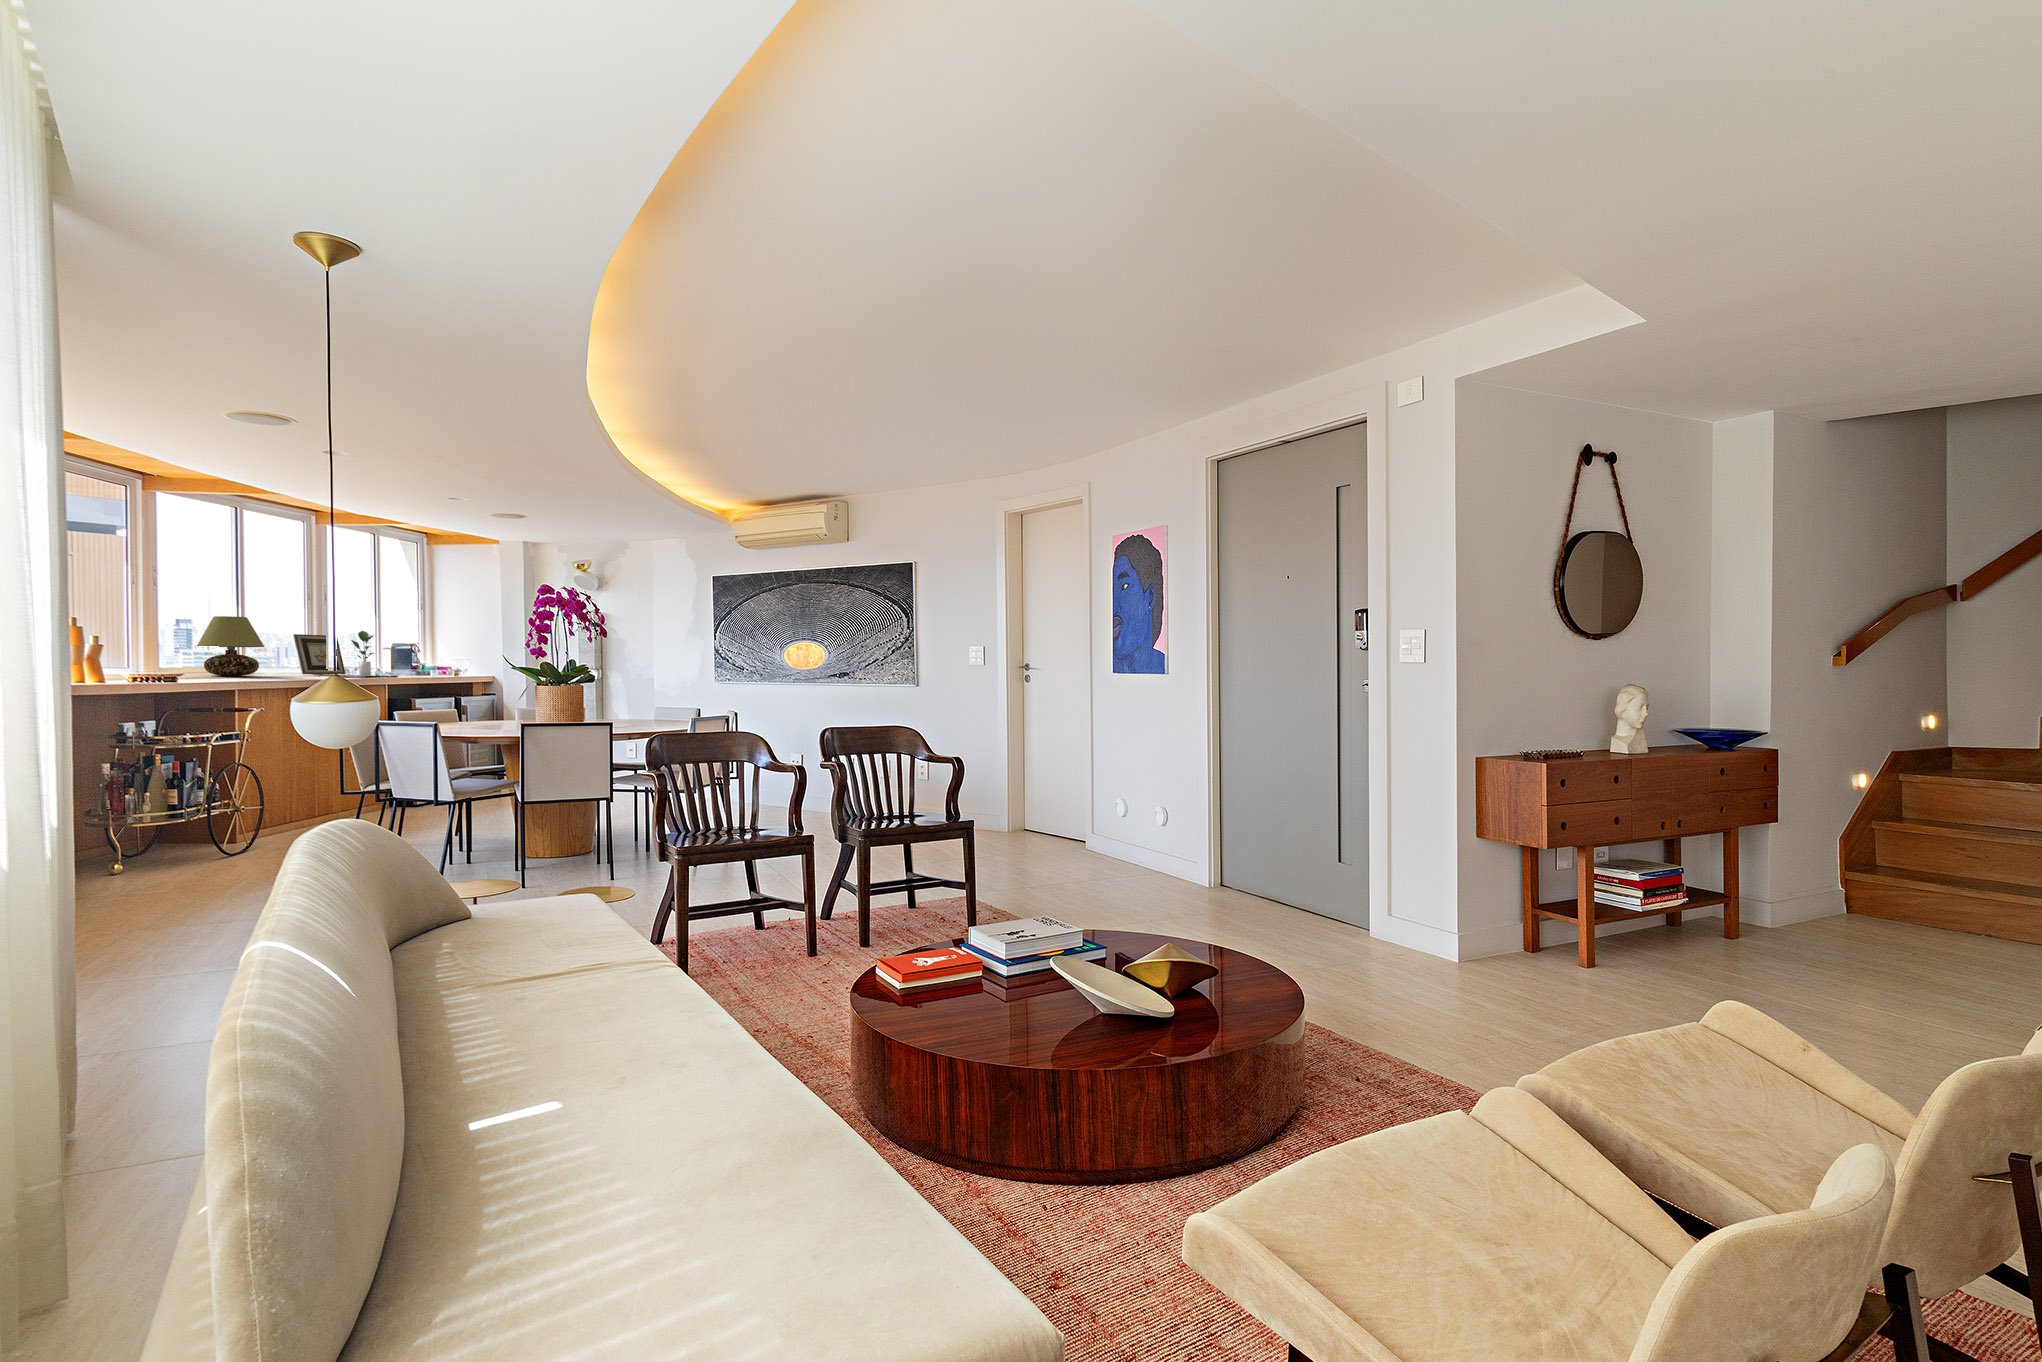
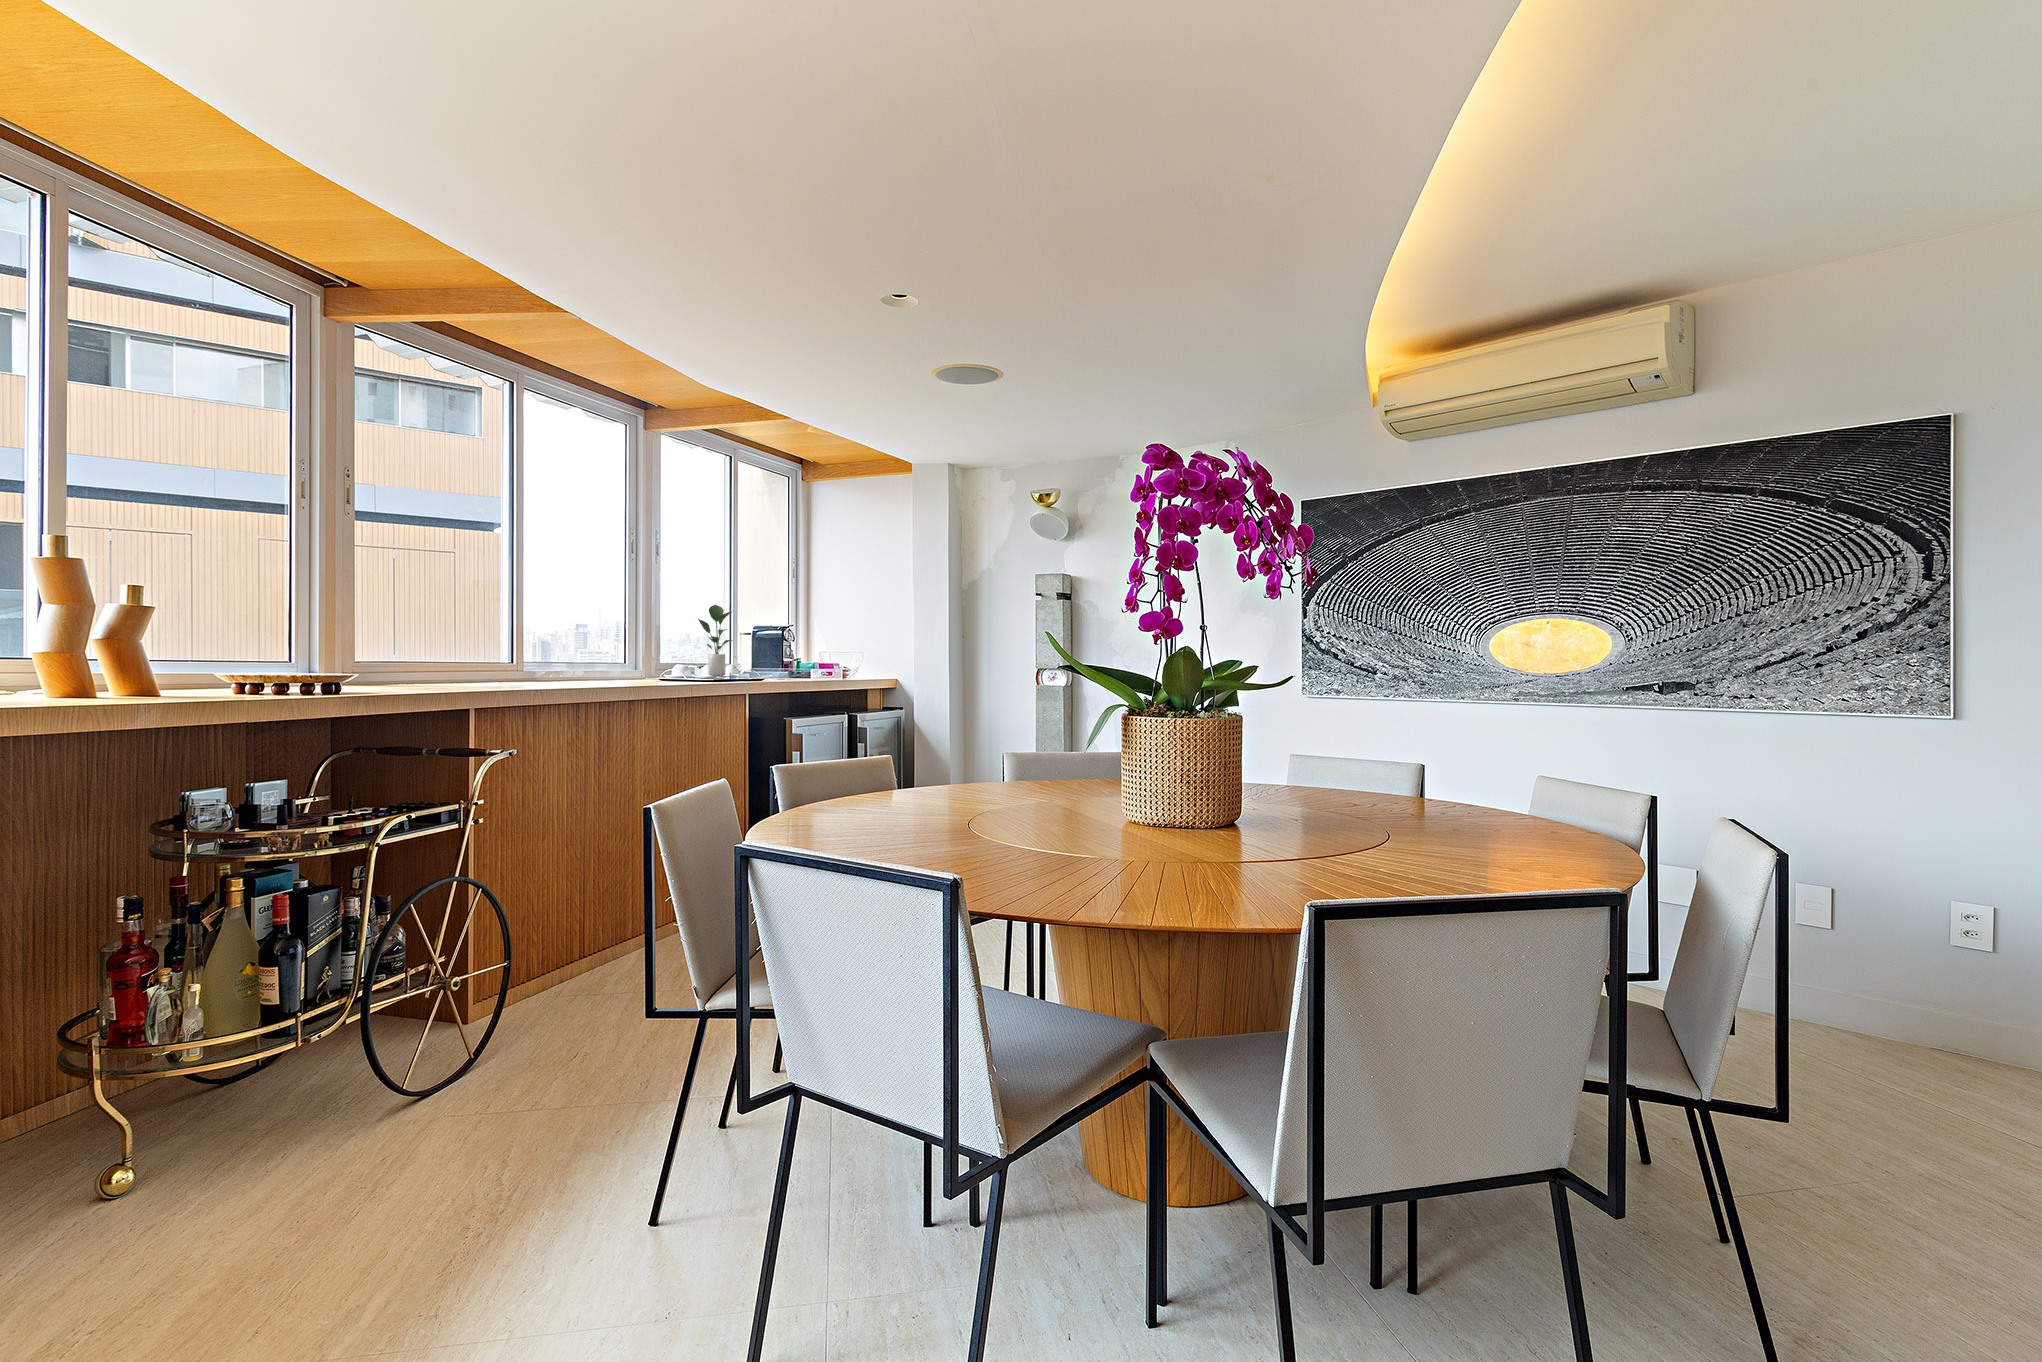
table lamp: present [197,616,264,676] -> none [446,567,559,676]
picture frame: present [293,634,346,675] -> none [612,607,688,675]

